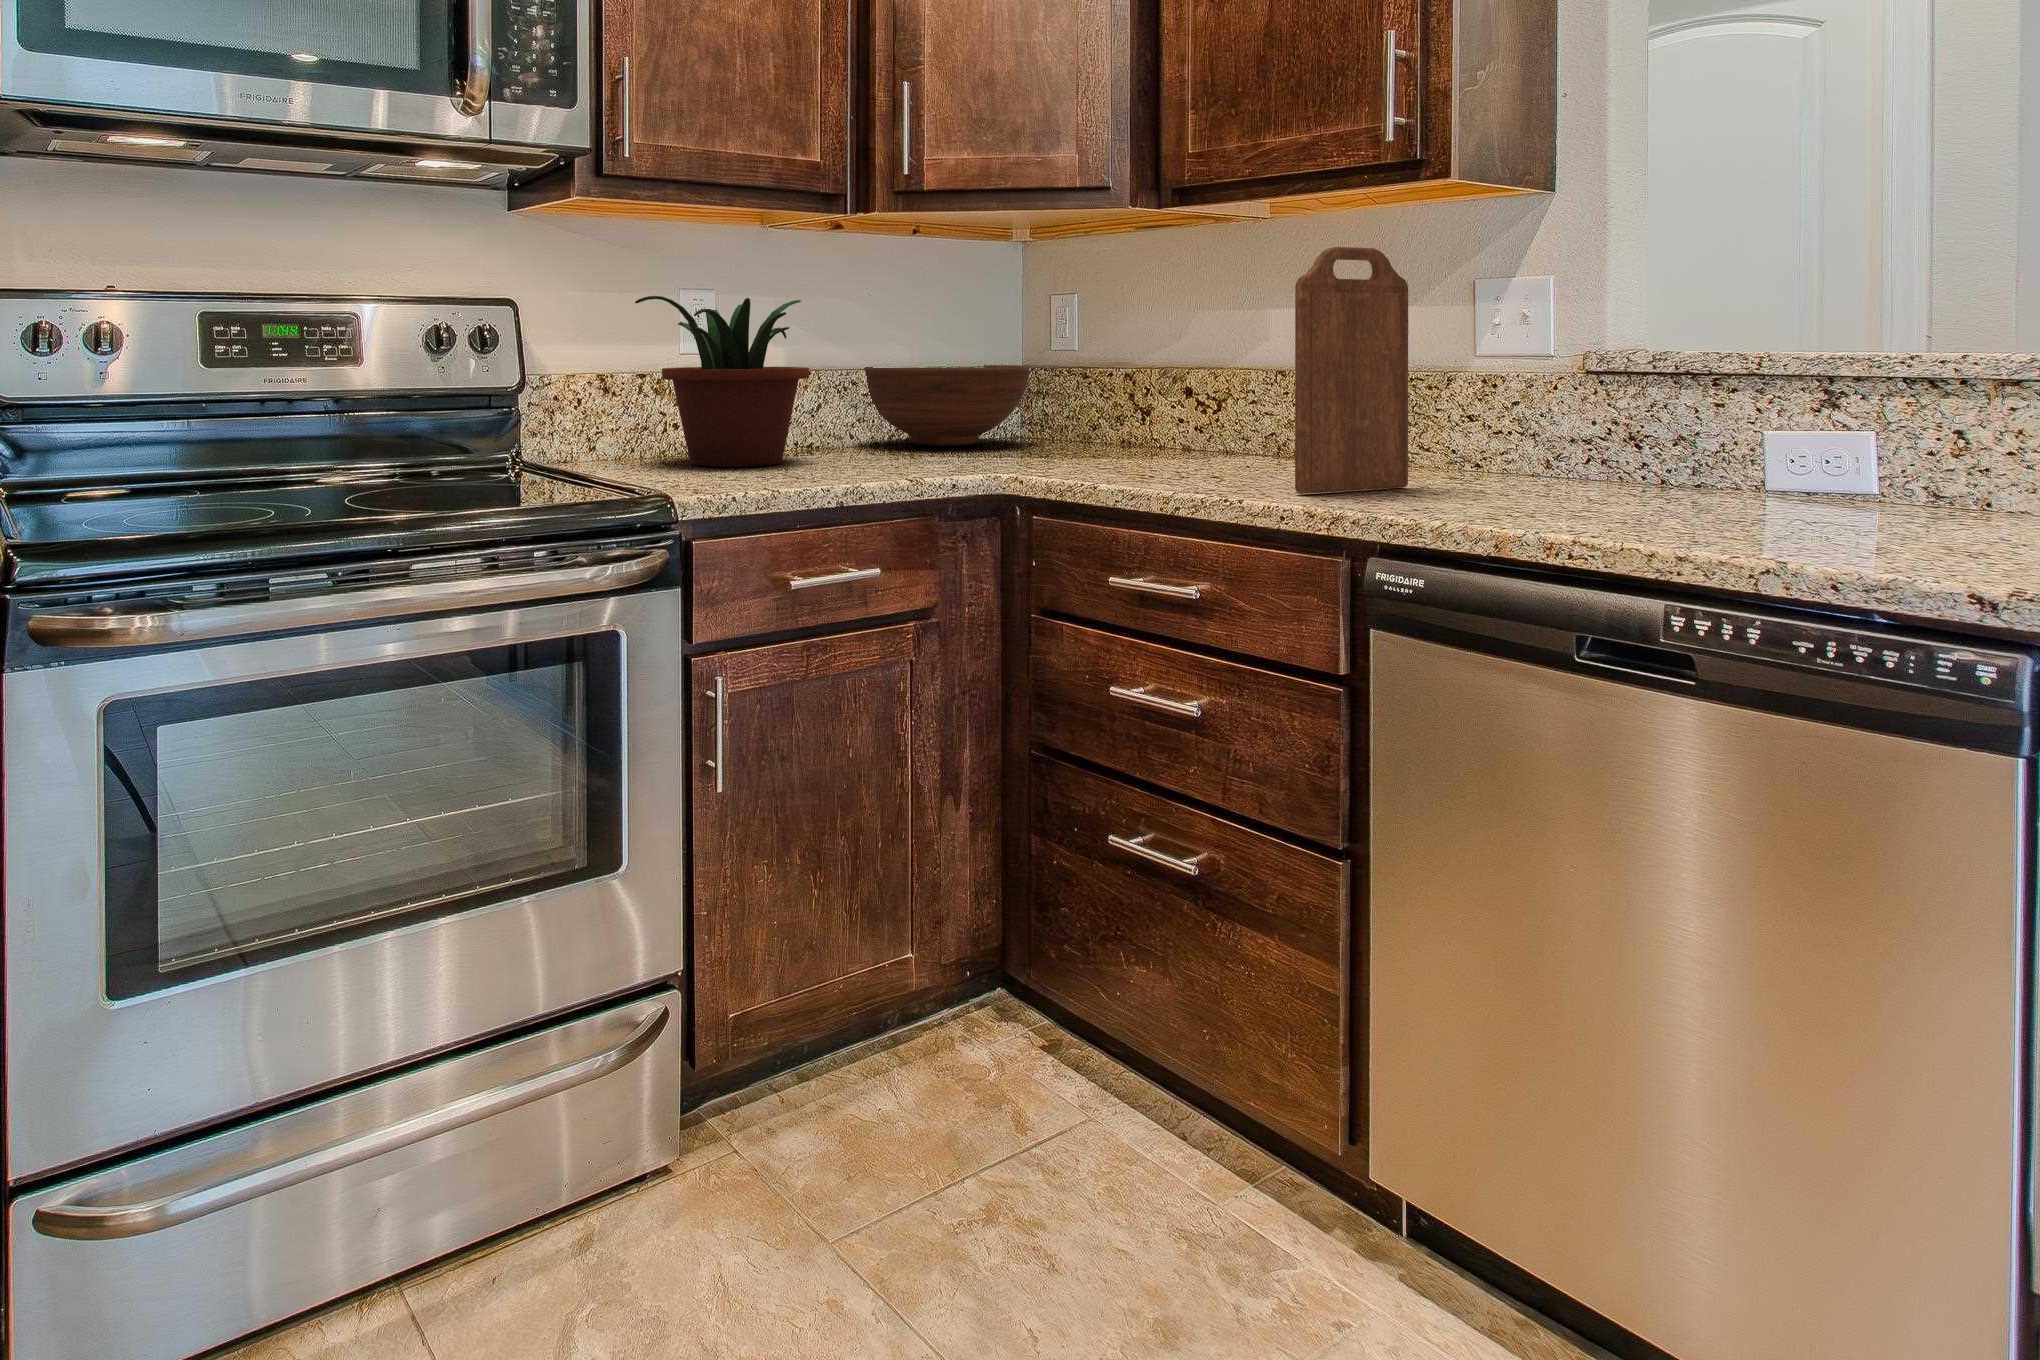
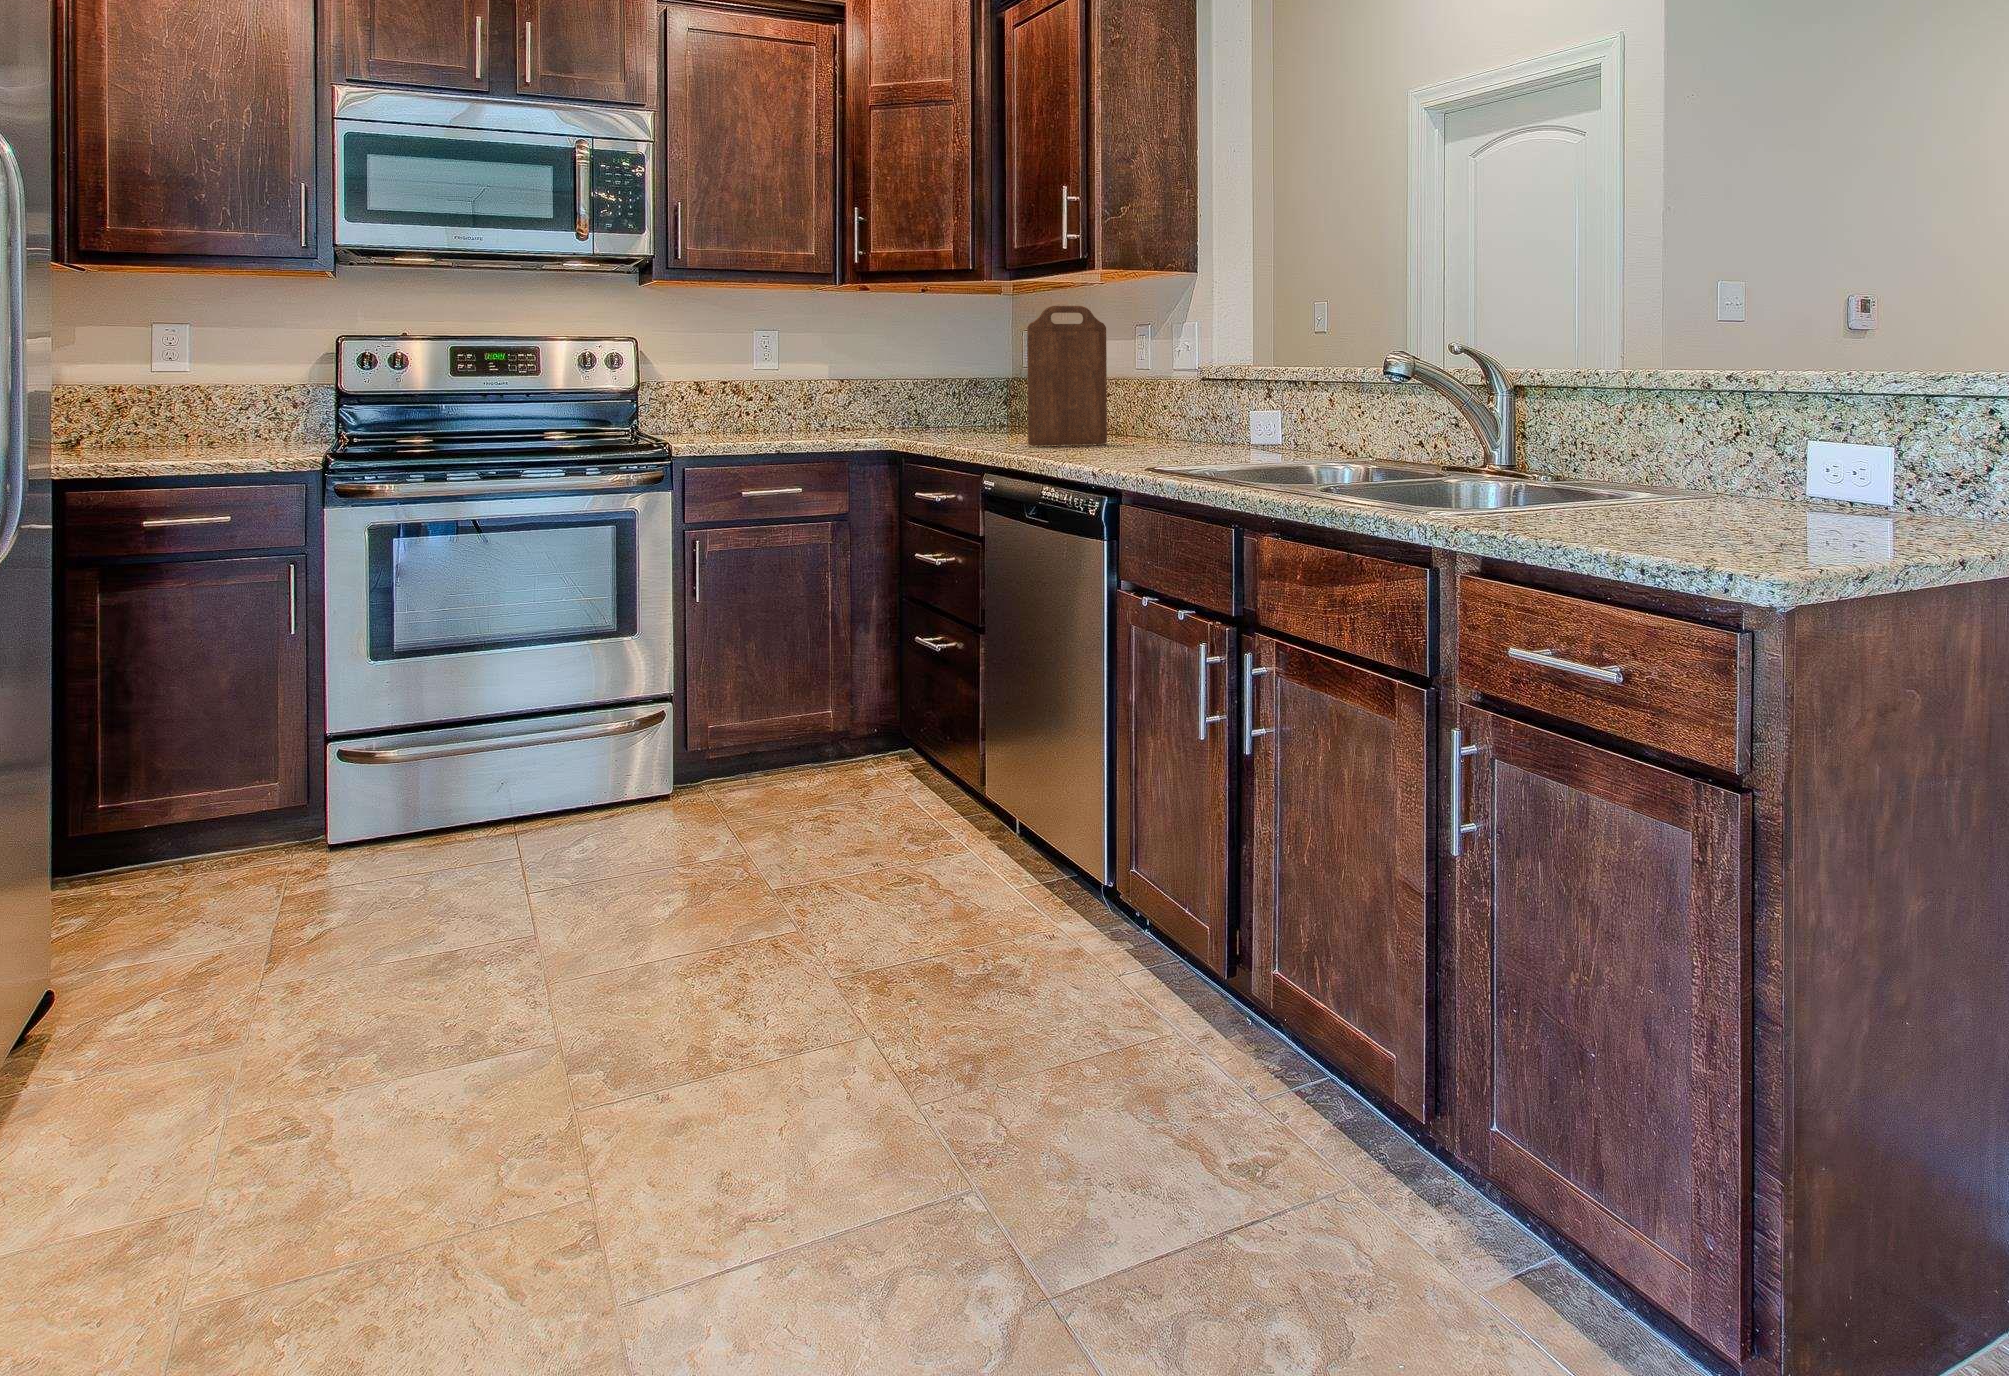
potted plant: present [635,296,809,467] -> none [717,334,834,436]
fruit bowl: present [864,365,1029,446] -> none [893,376,1002,428]

